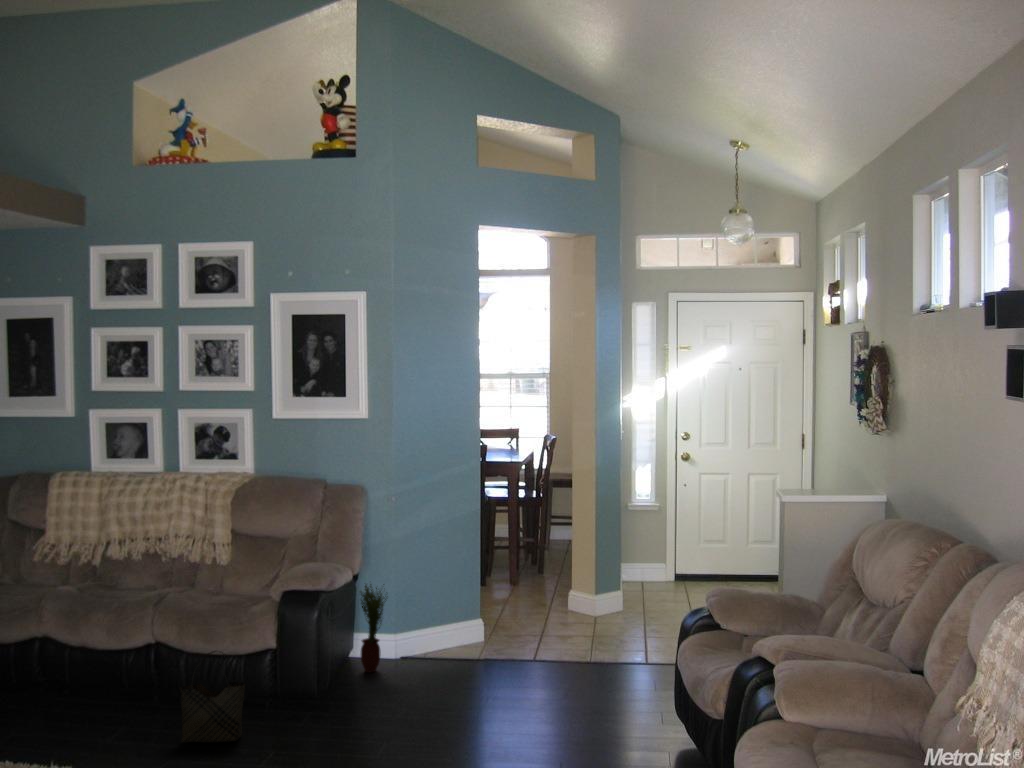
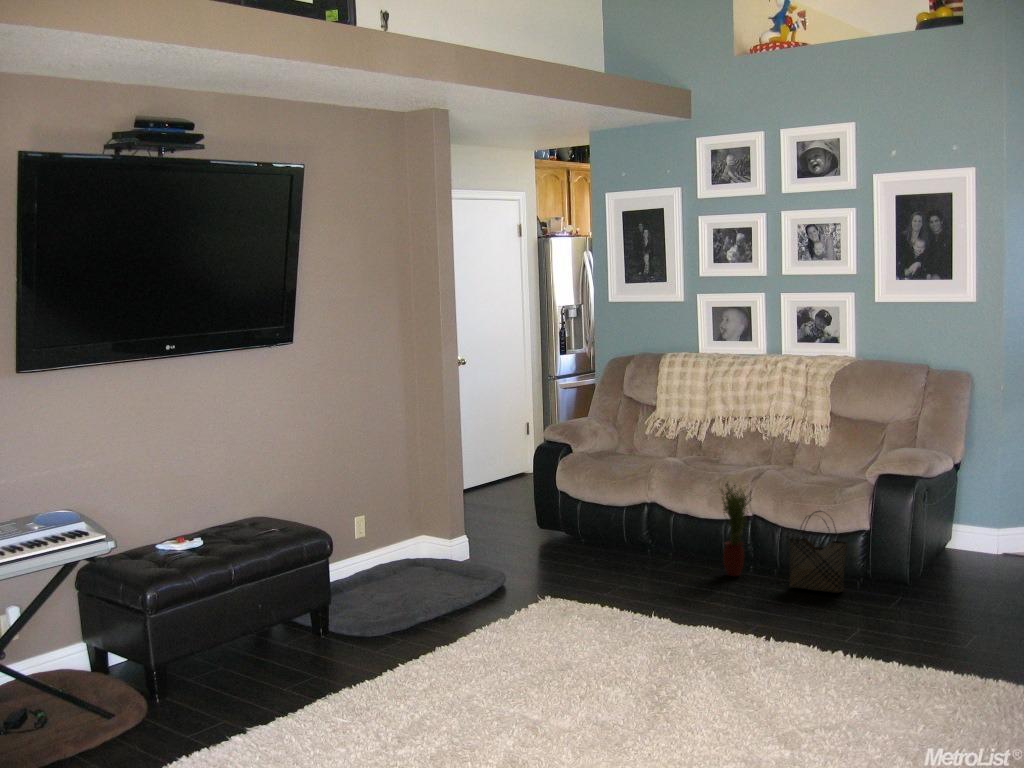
potted plant: present [360,584,386,672] -> present [721,483,752,576]

